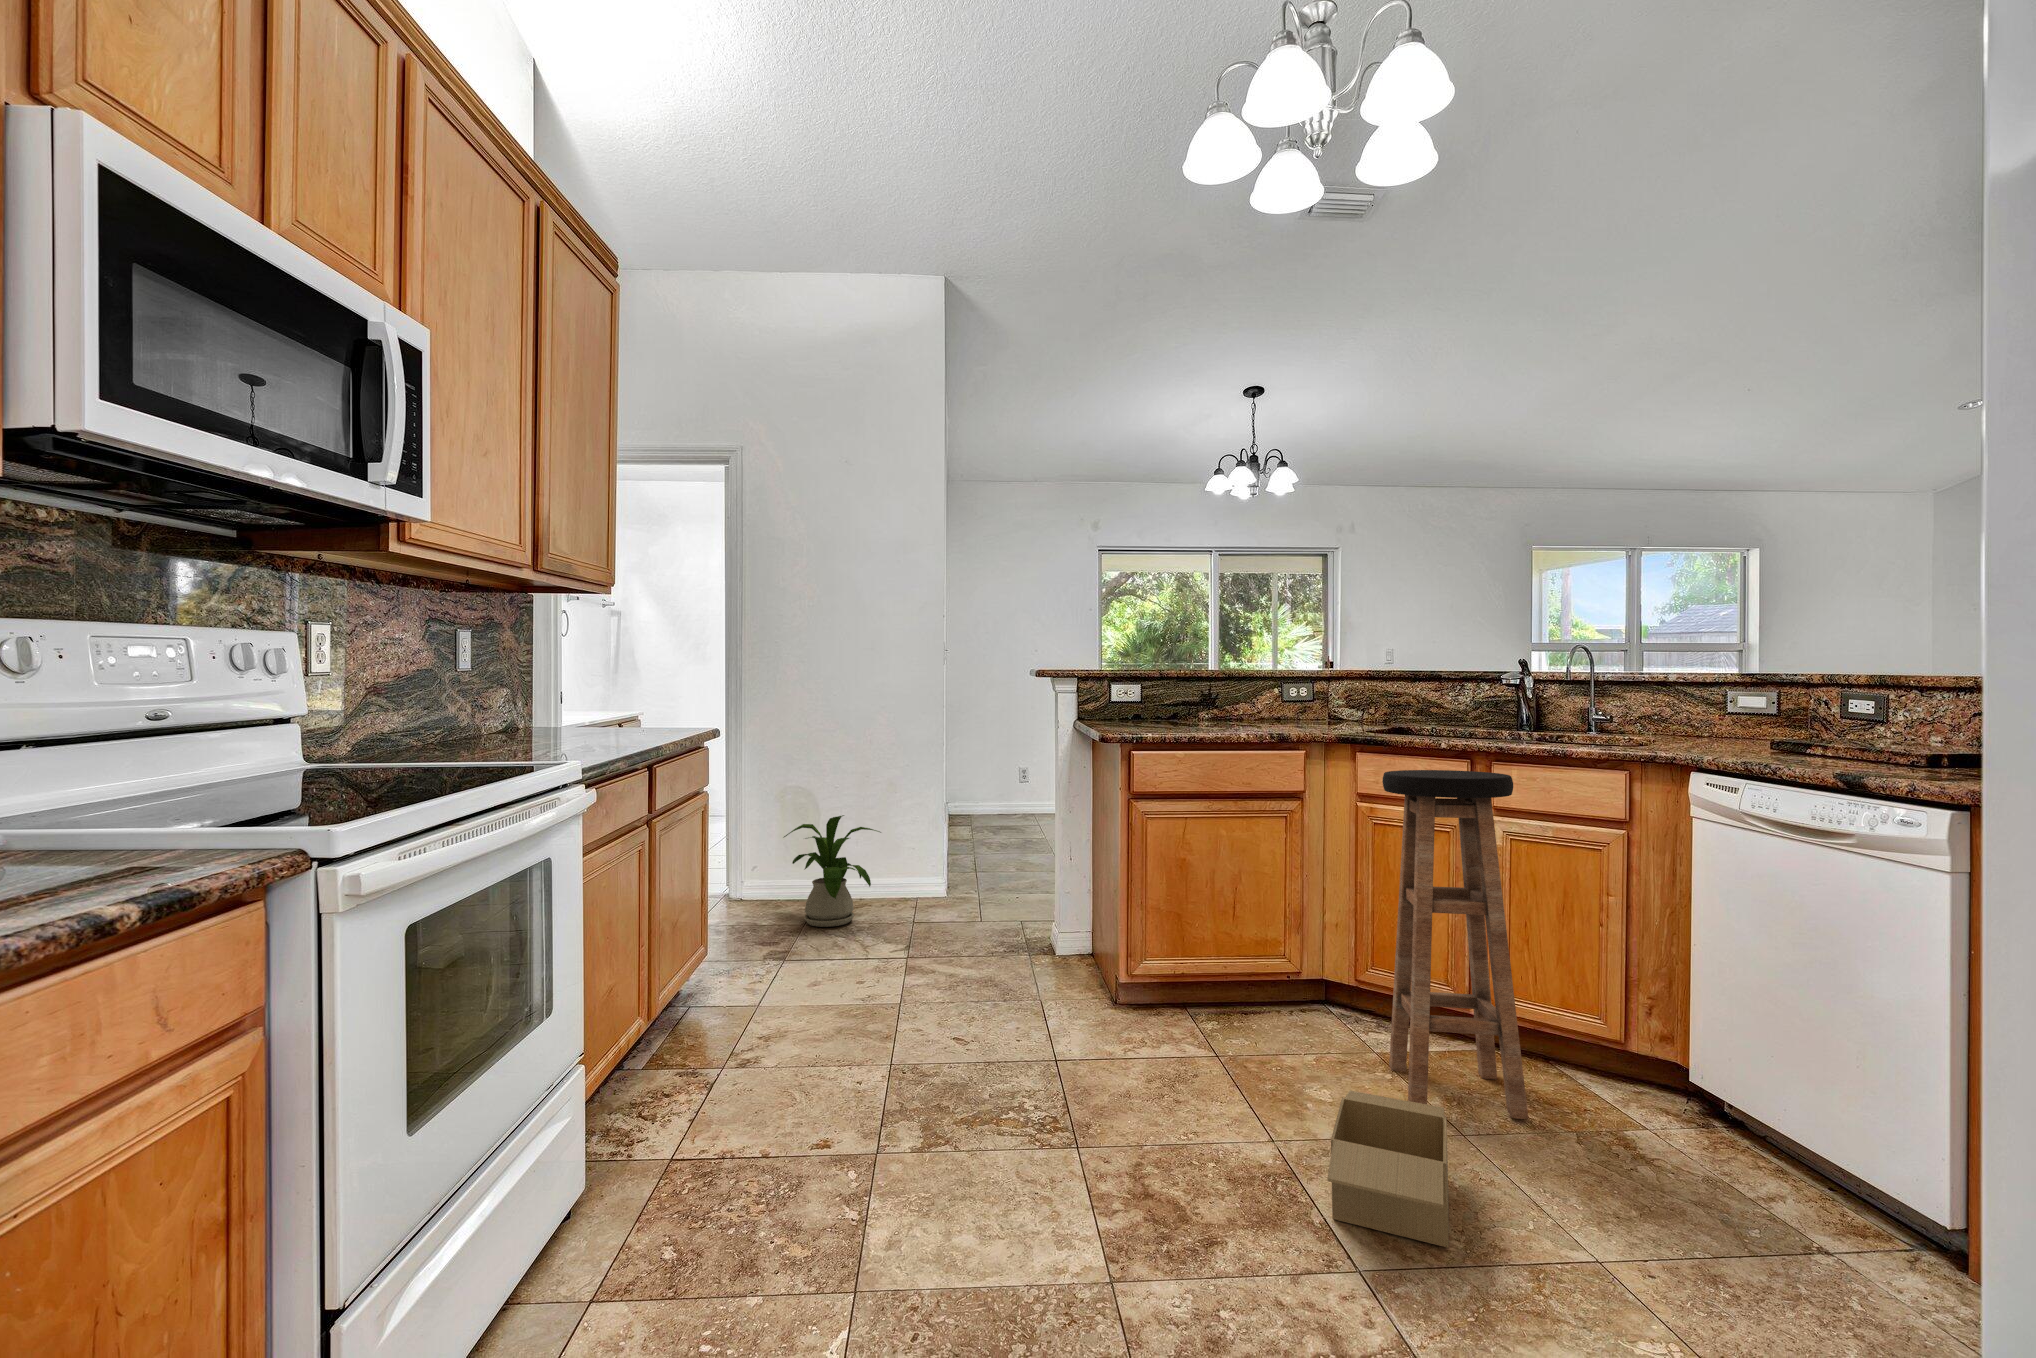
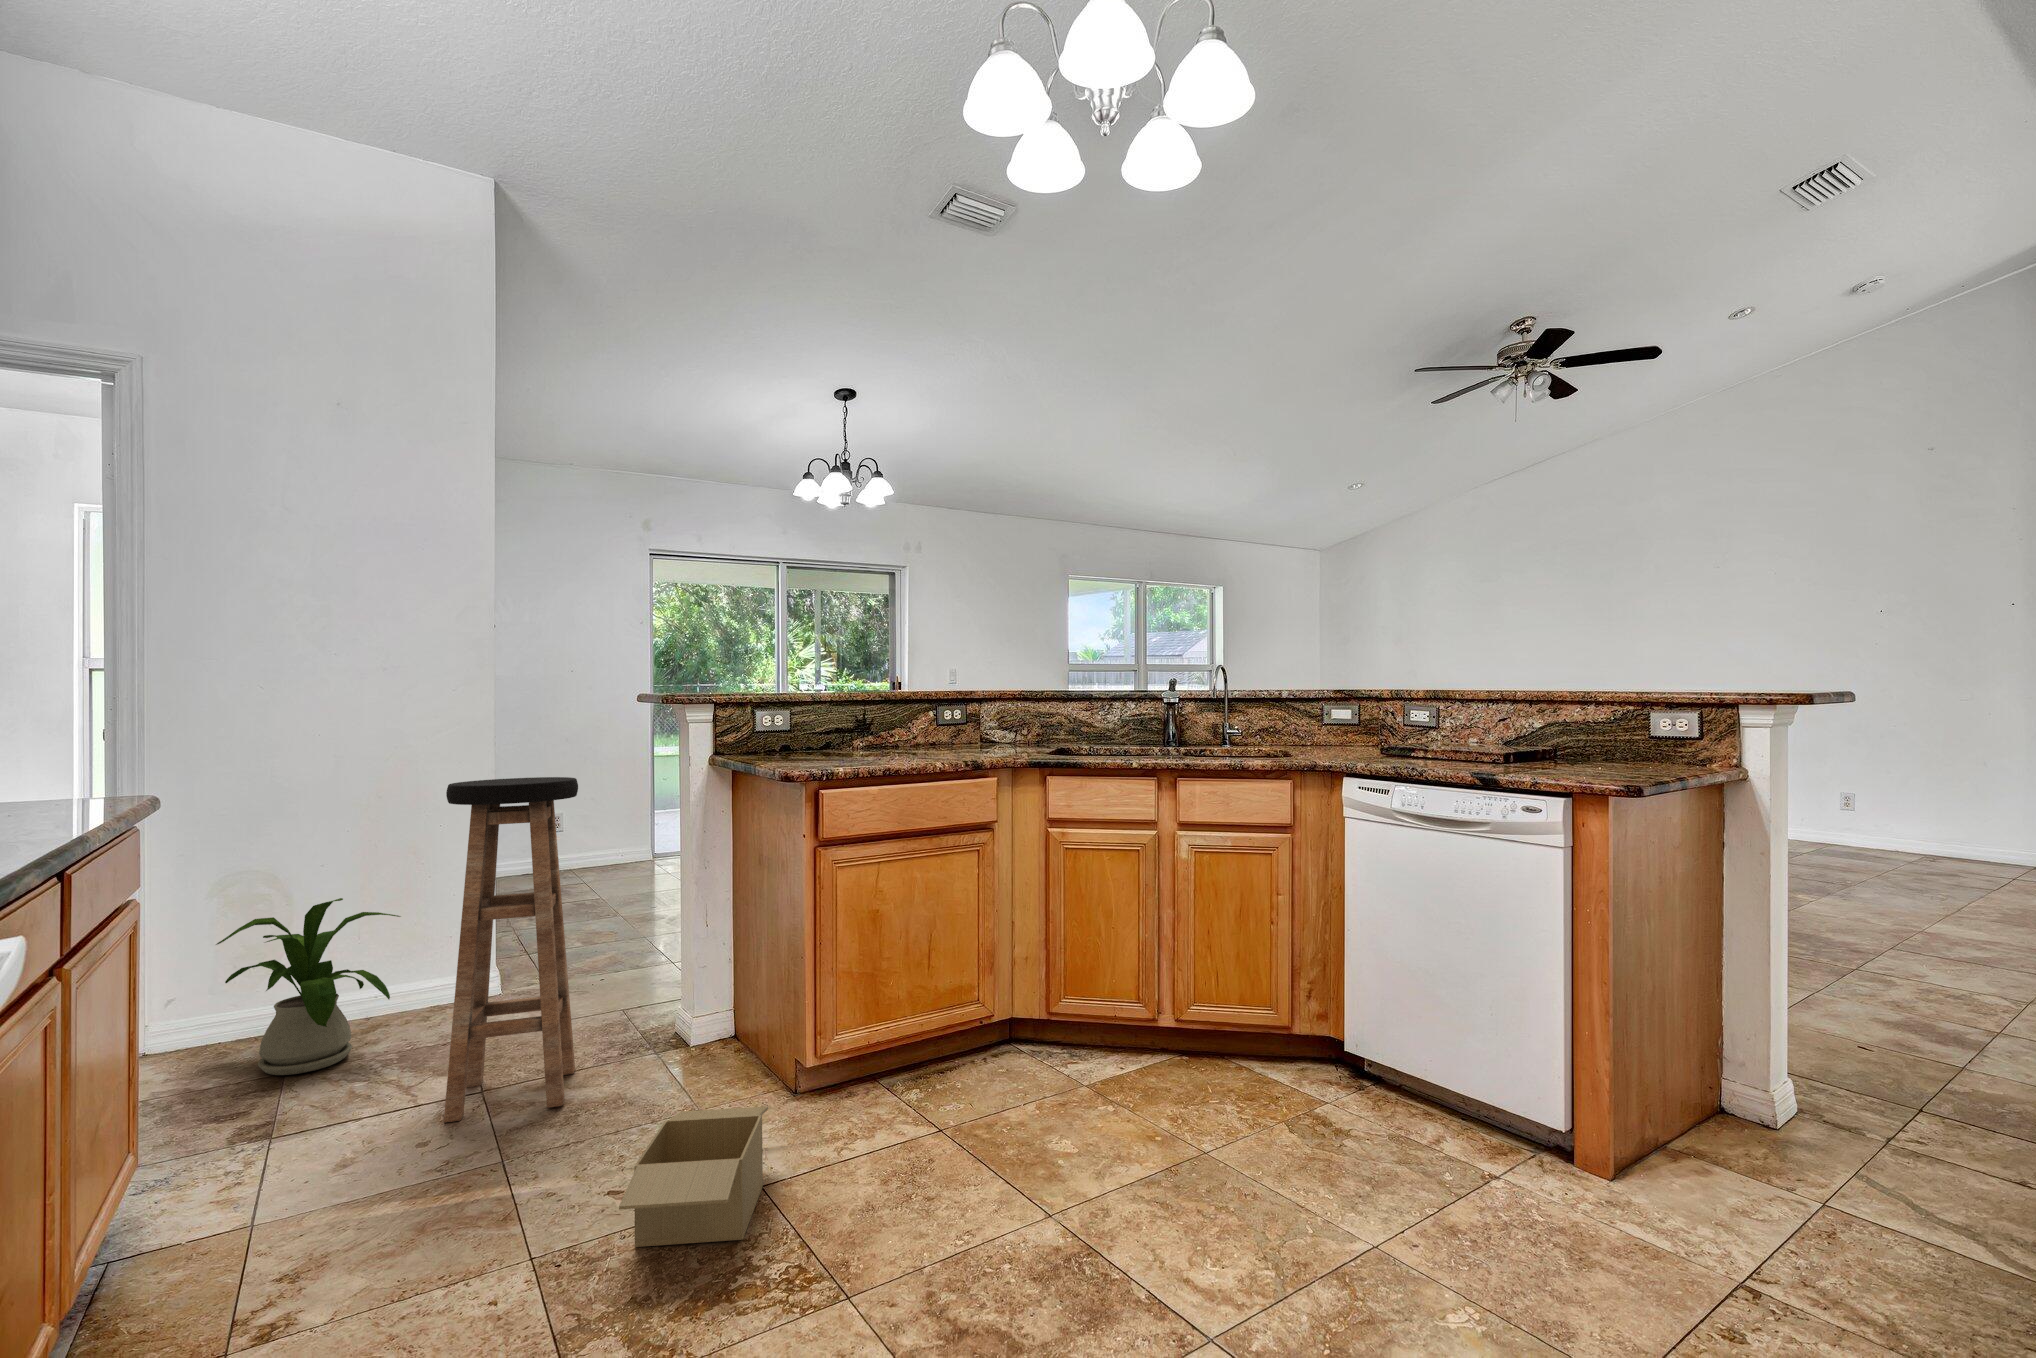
bar stool: present [1382,770,1528,1119] -> present [444,777,578,1122]
cardboard box: present [1327,1090,1449,1248] -> present [619,1106,768,1247]

